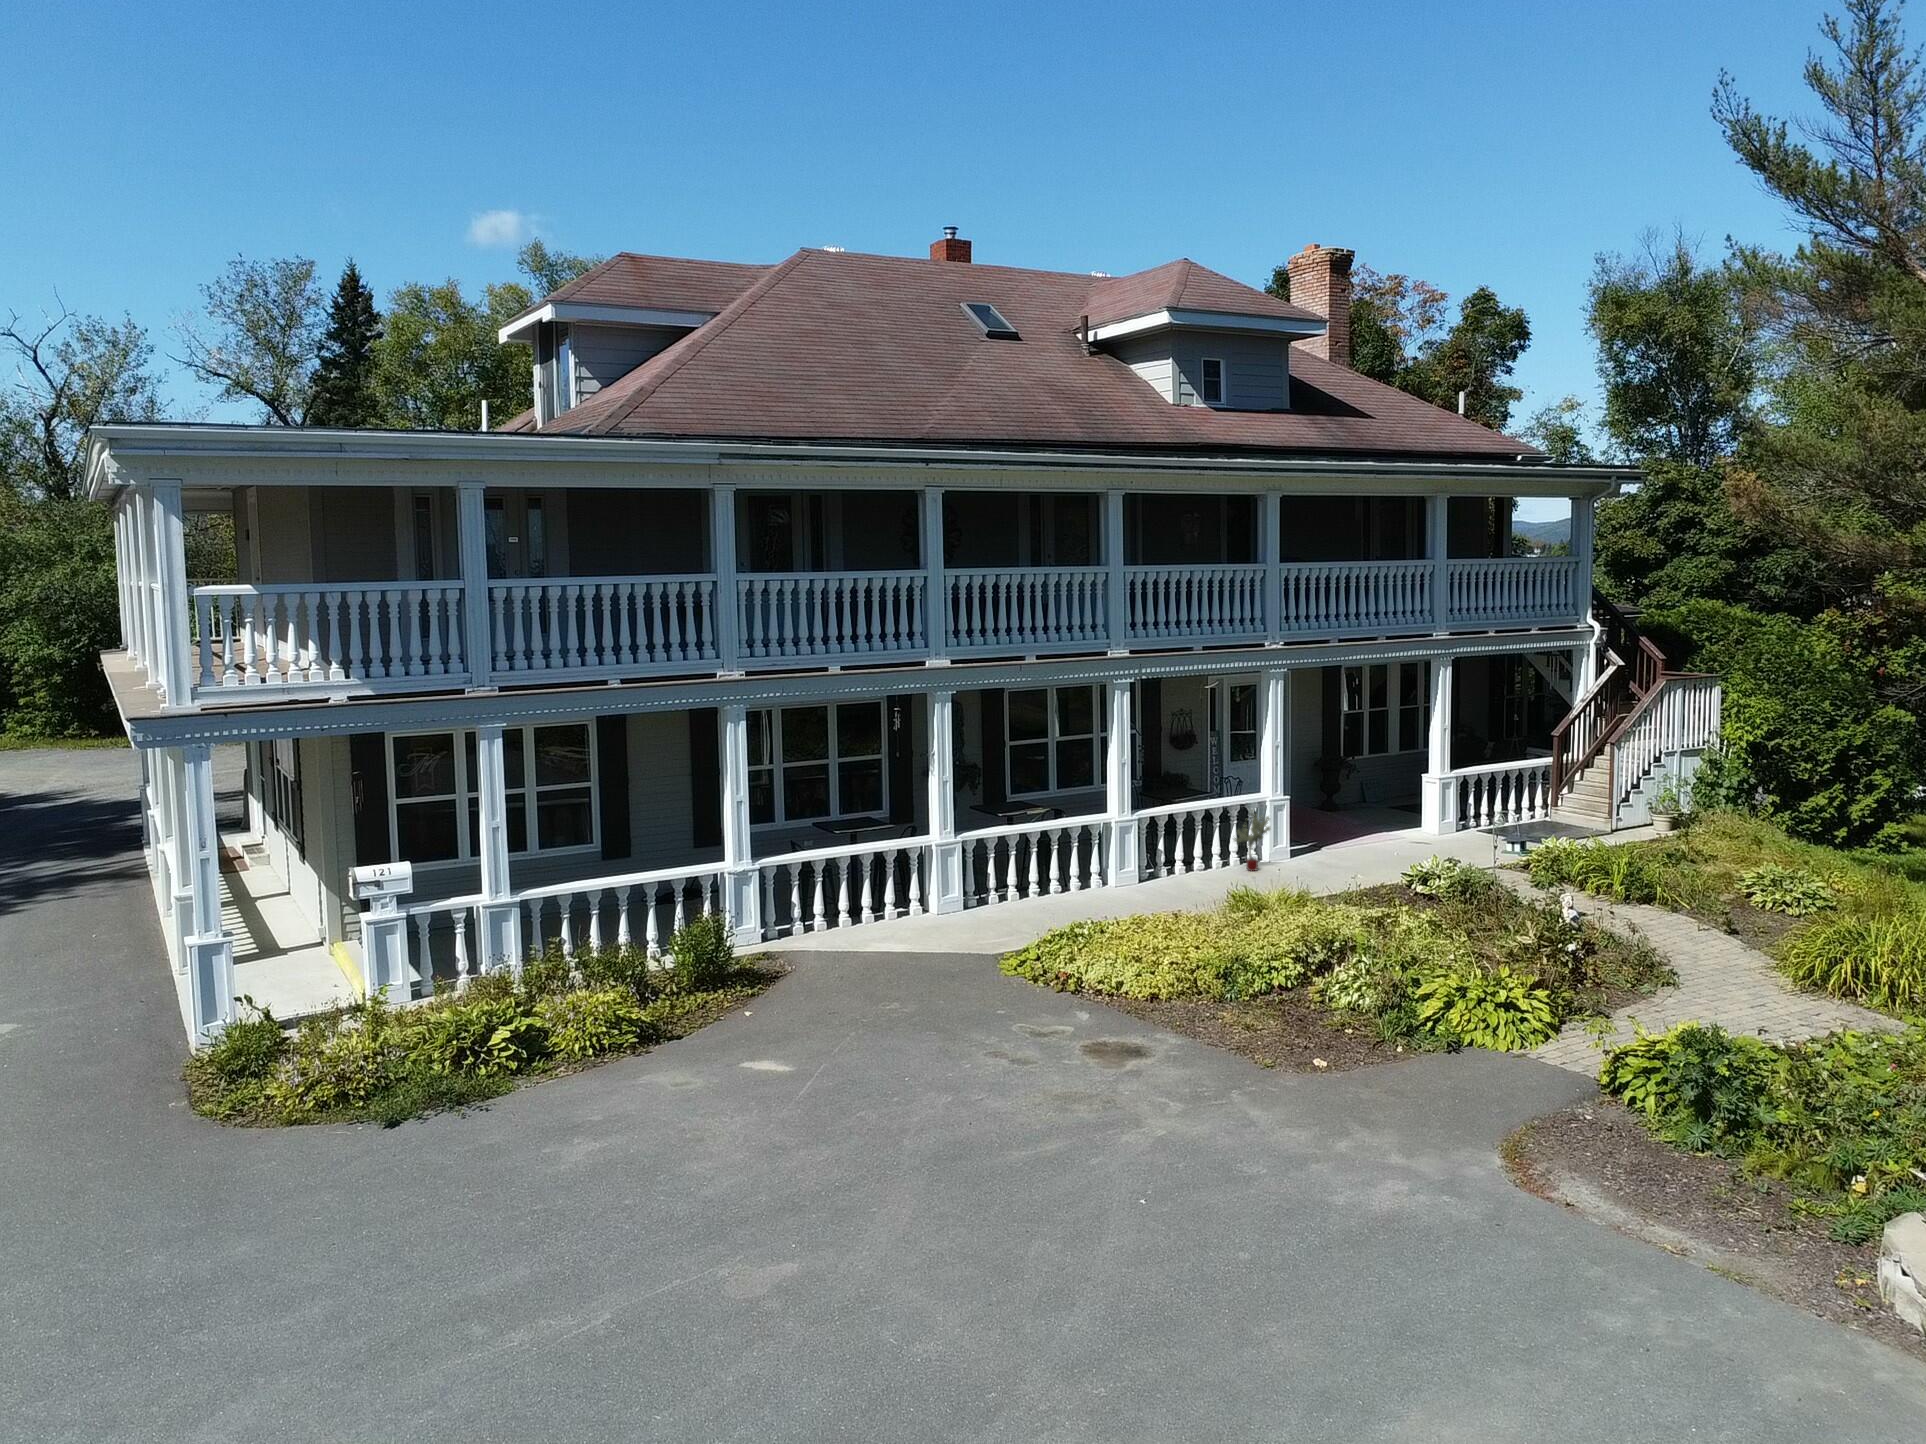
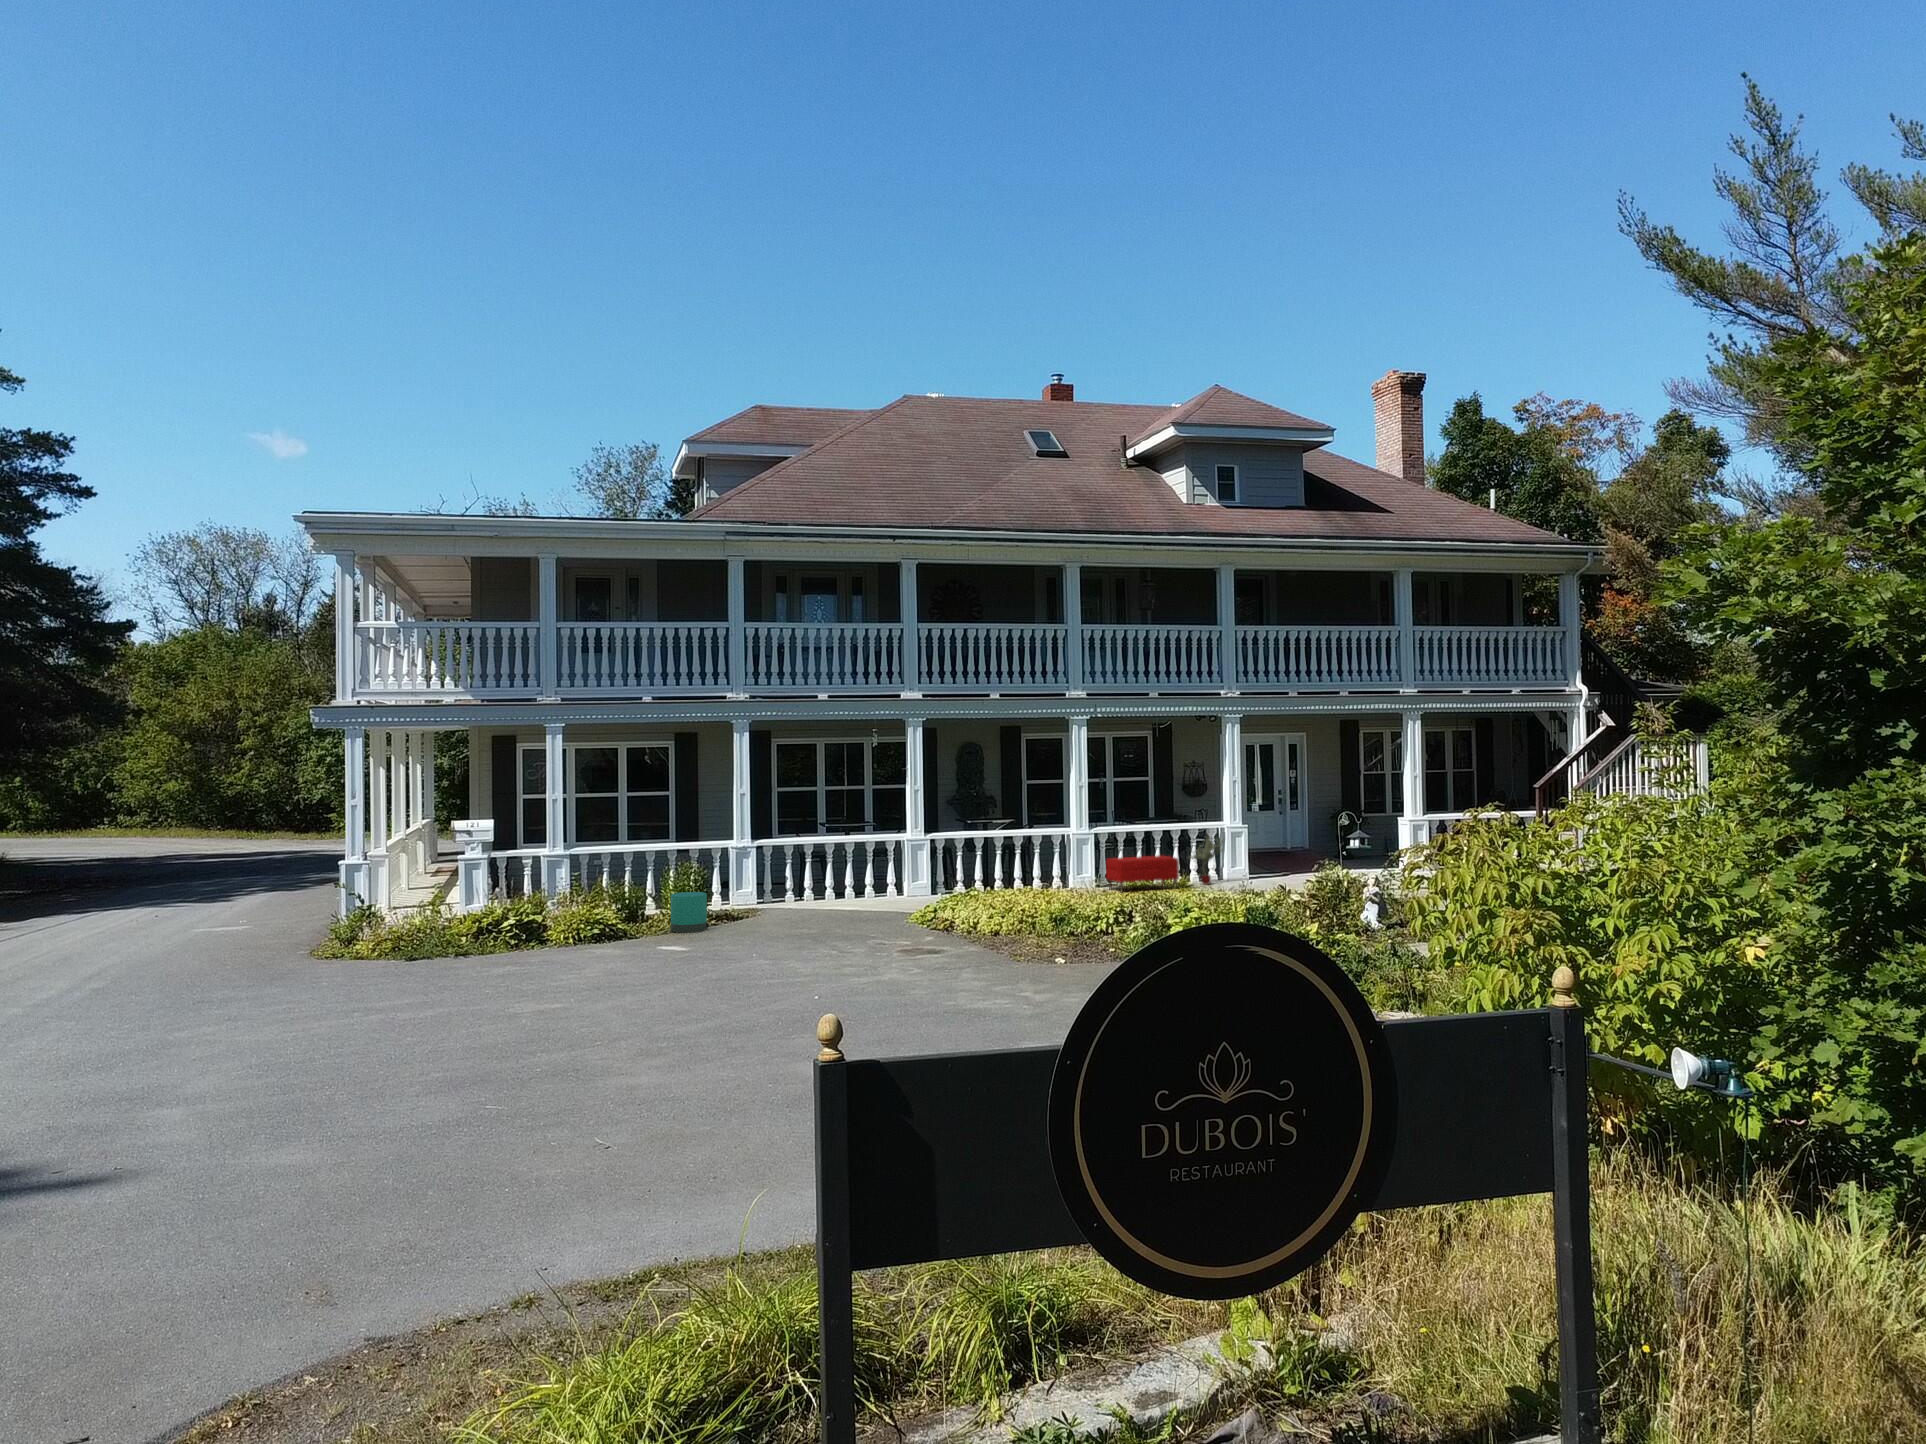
bench: none [1152,840,1234,891] -> present [1106,855,1179,892]
trash can: none [708,949,759,1009] -> present [671,892,708,933]

